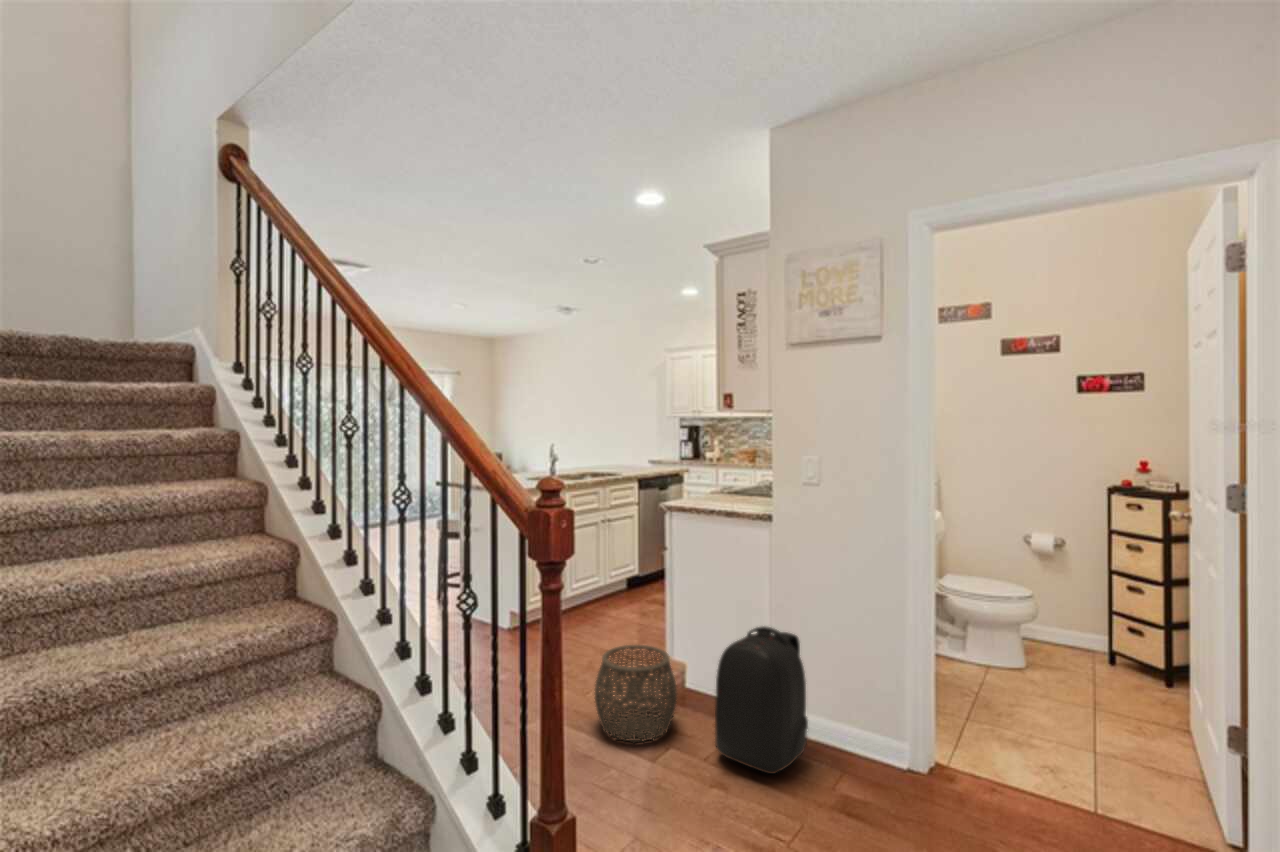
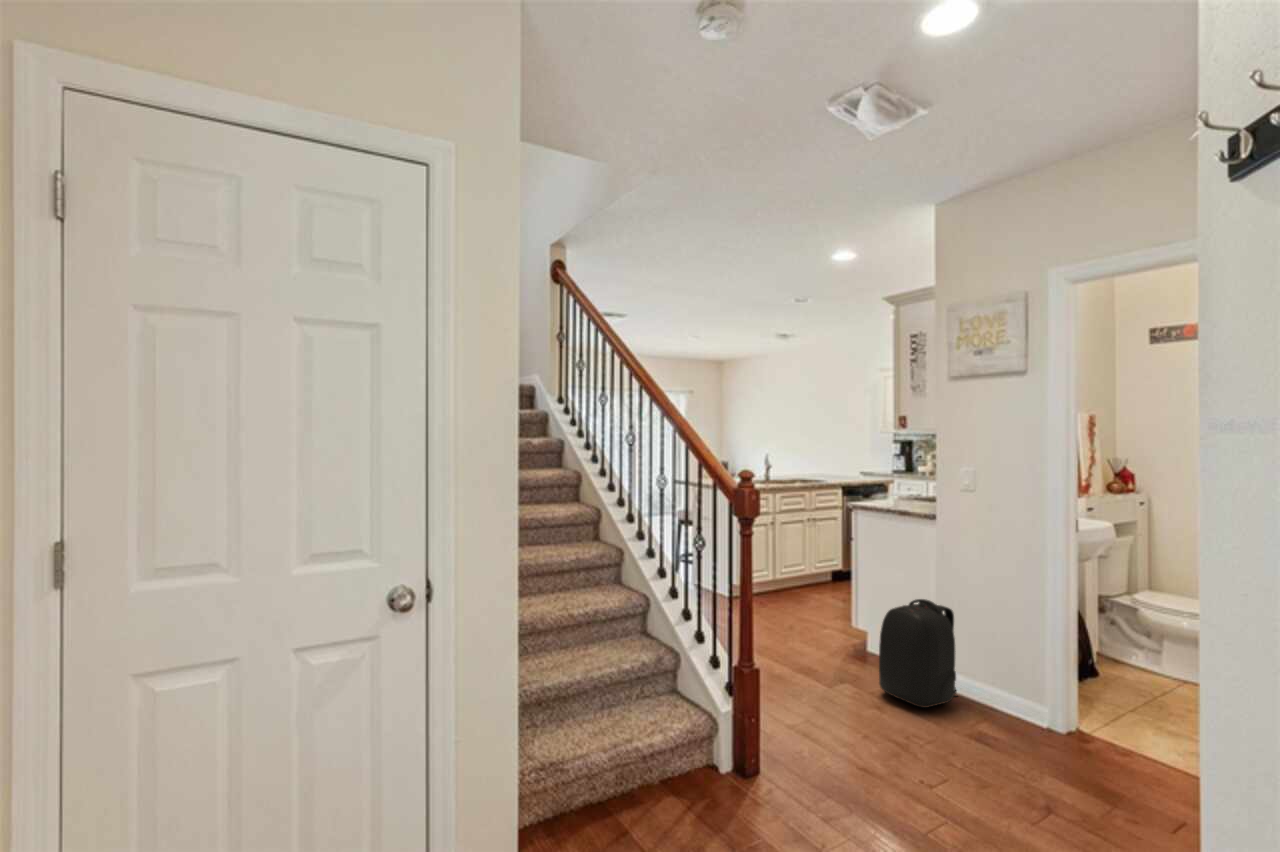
woven basket: present [595,645,677,742] -> none [788,608,854,678]

